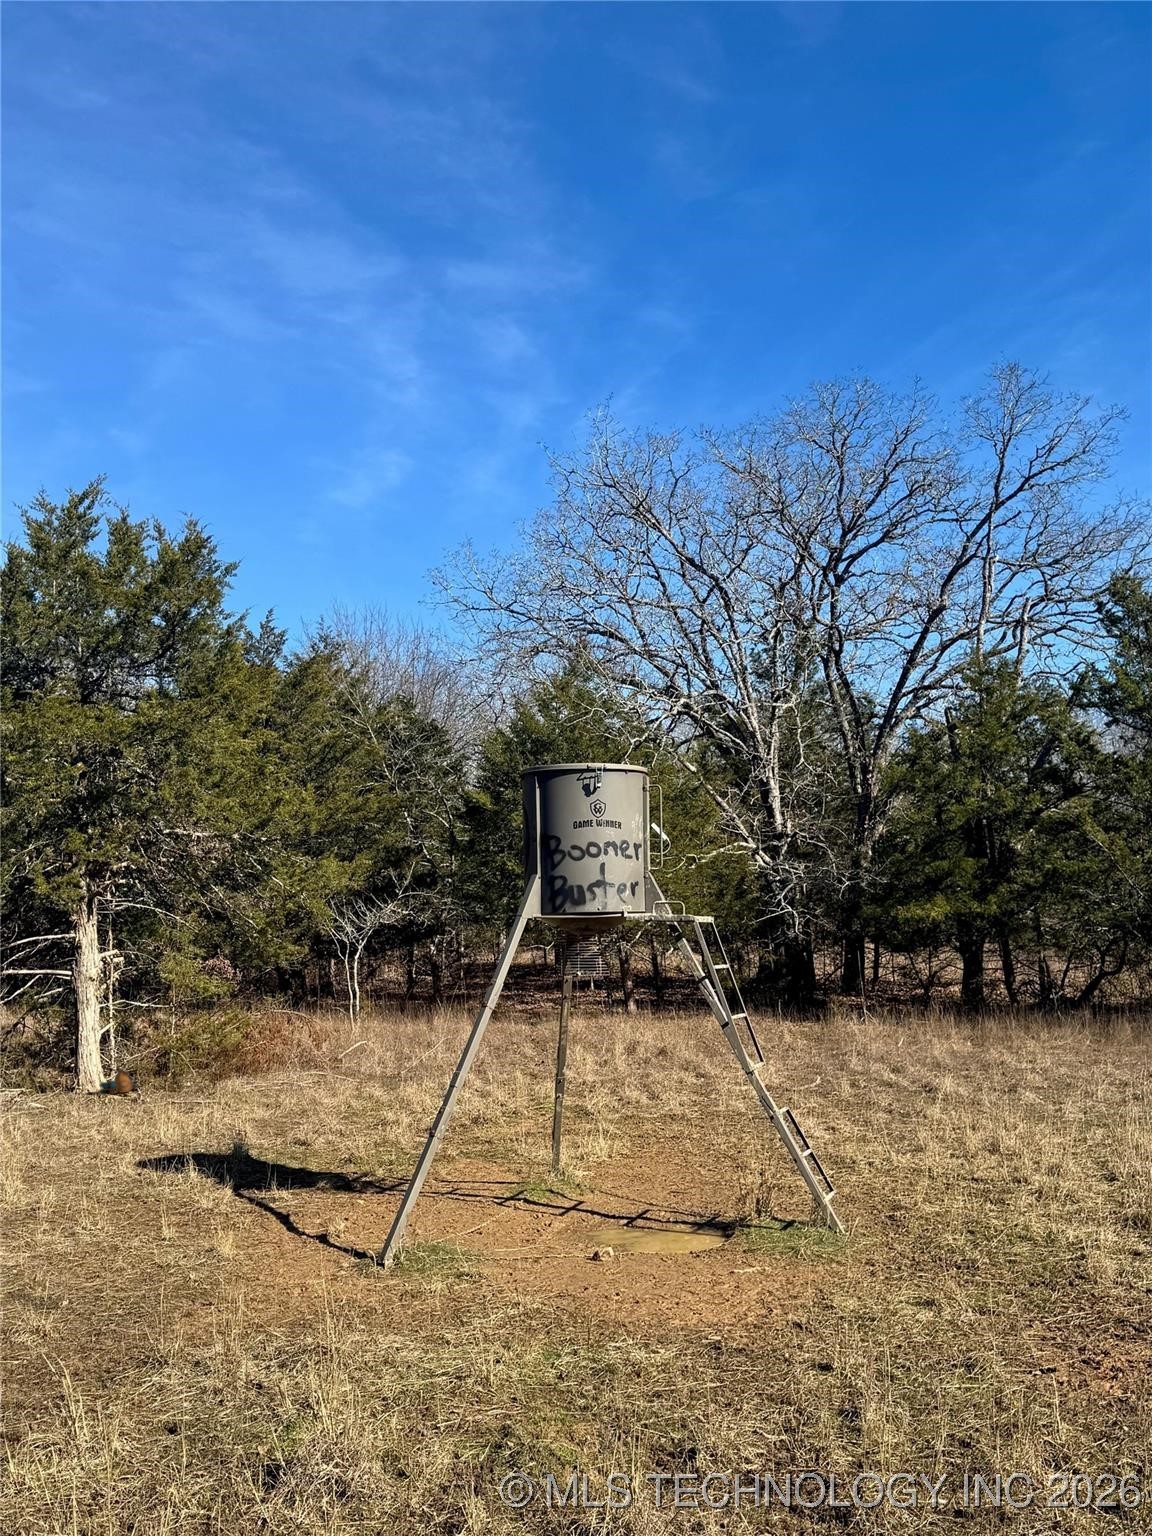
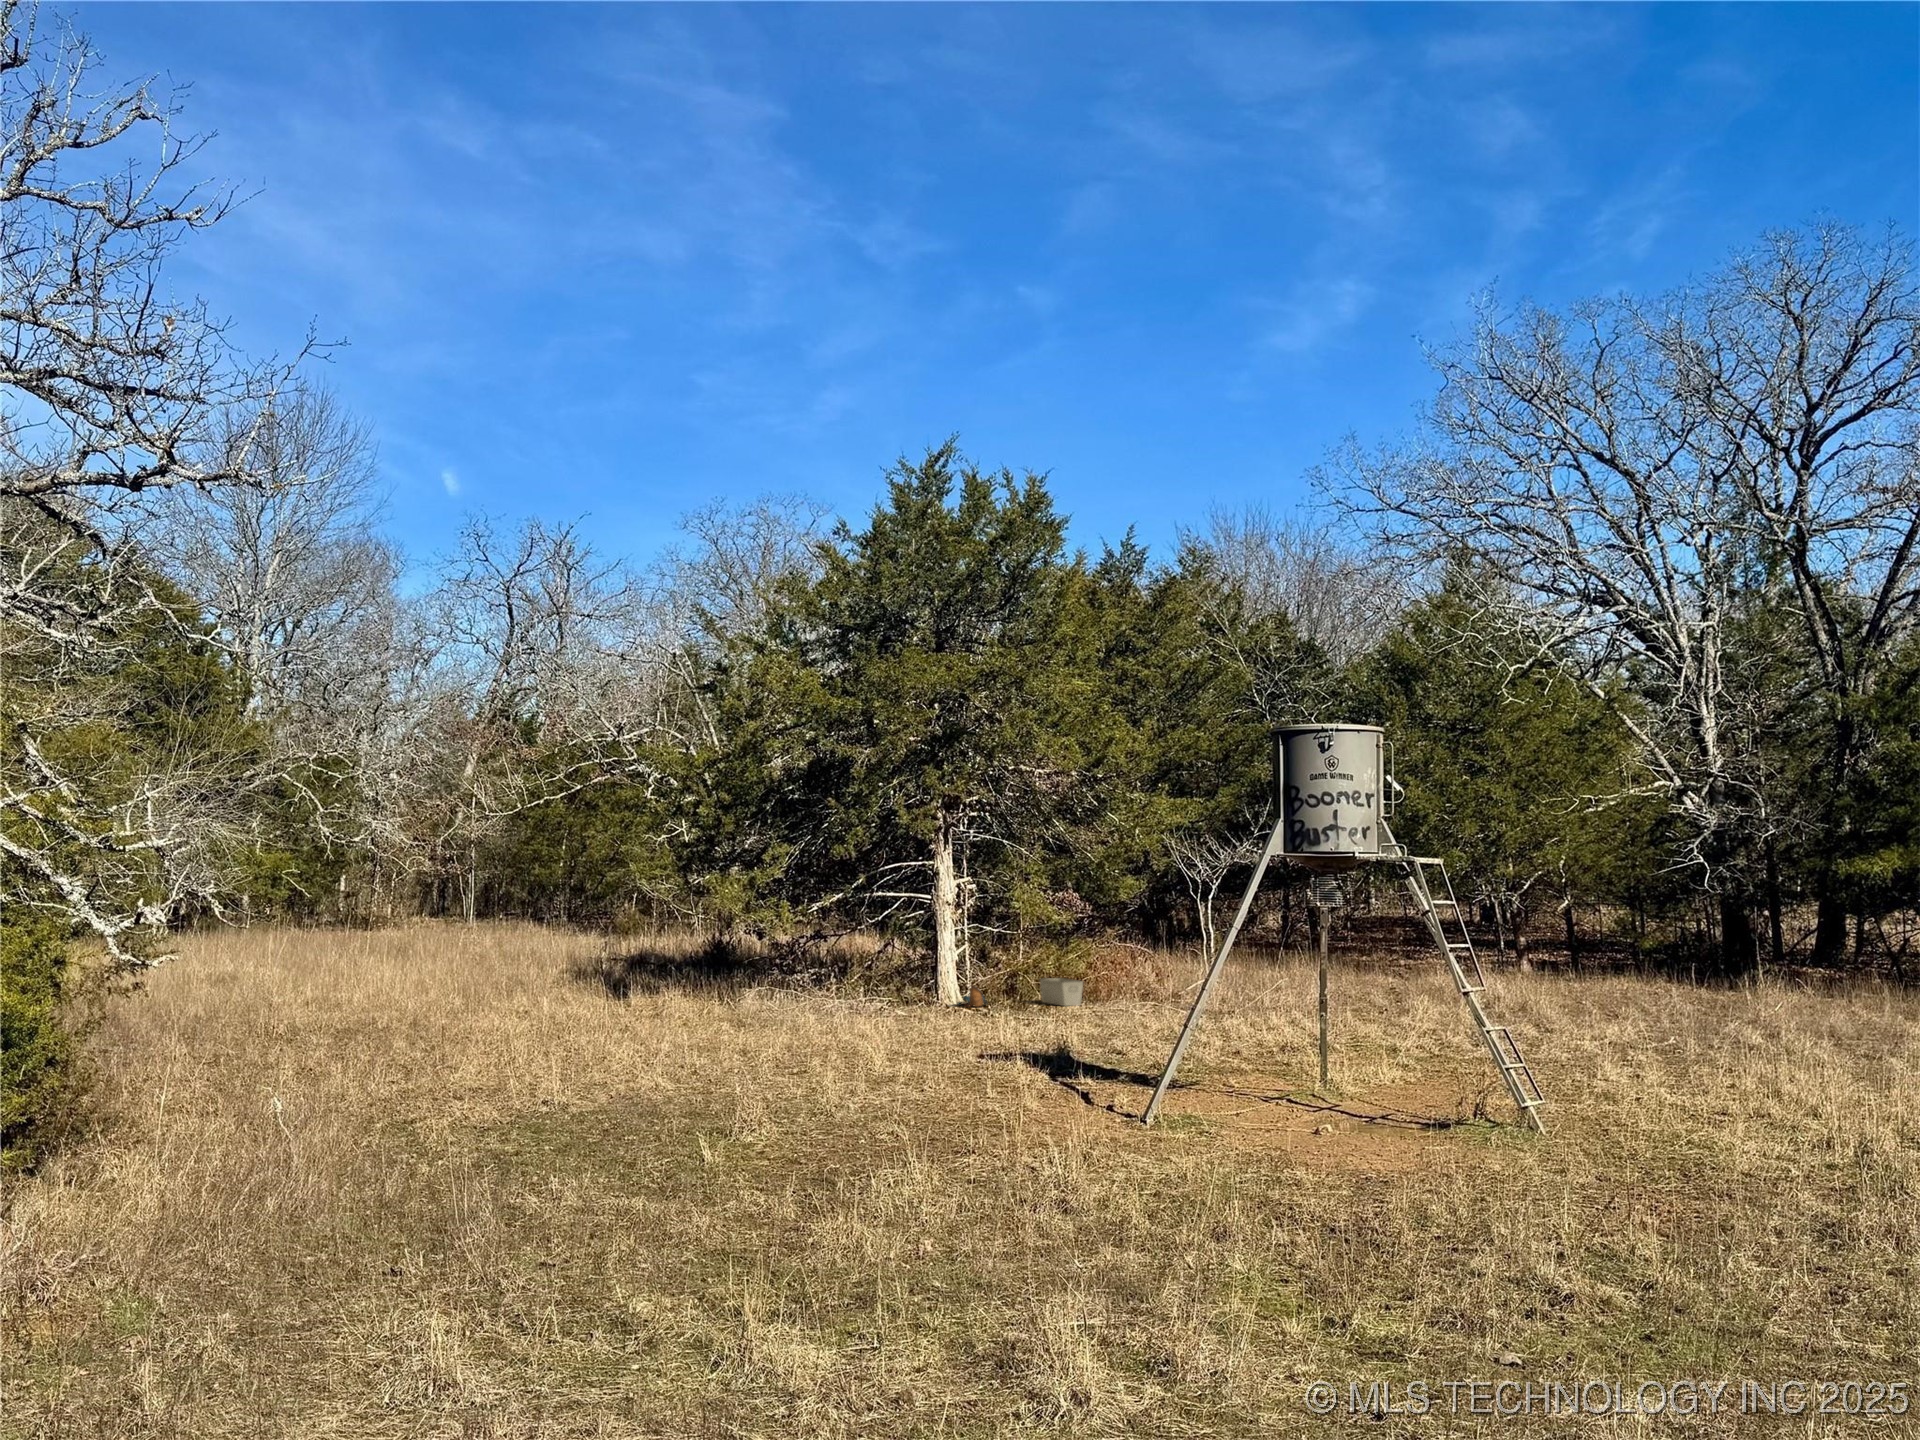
storage bin: none [195,1052,244,1083] -> present [1040,978,1083,1006]

